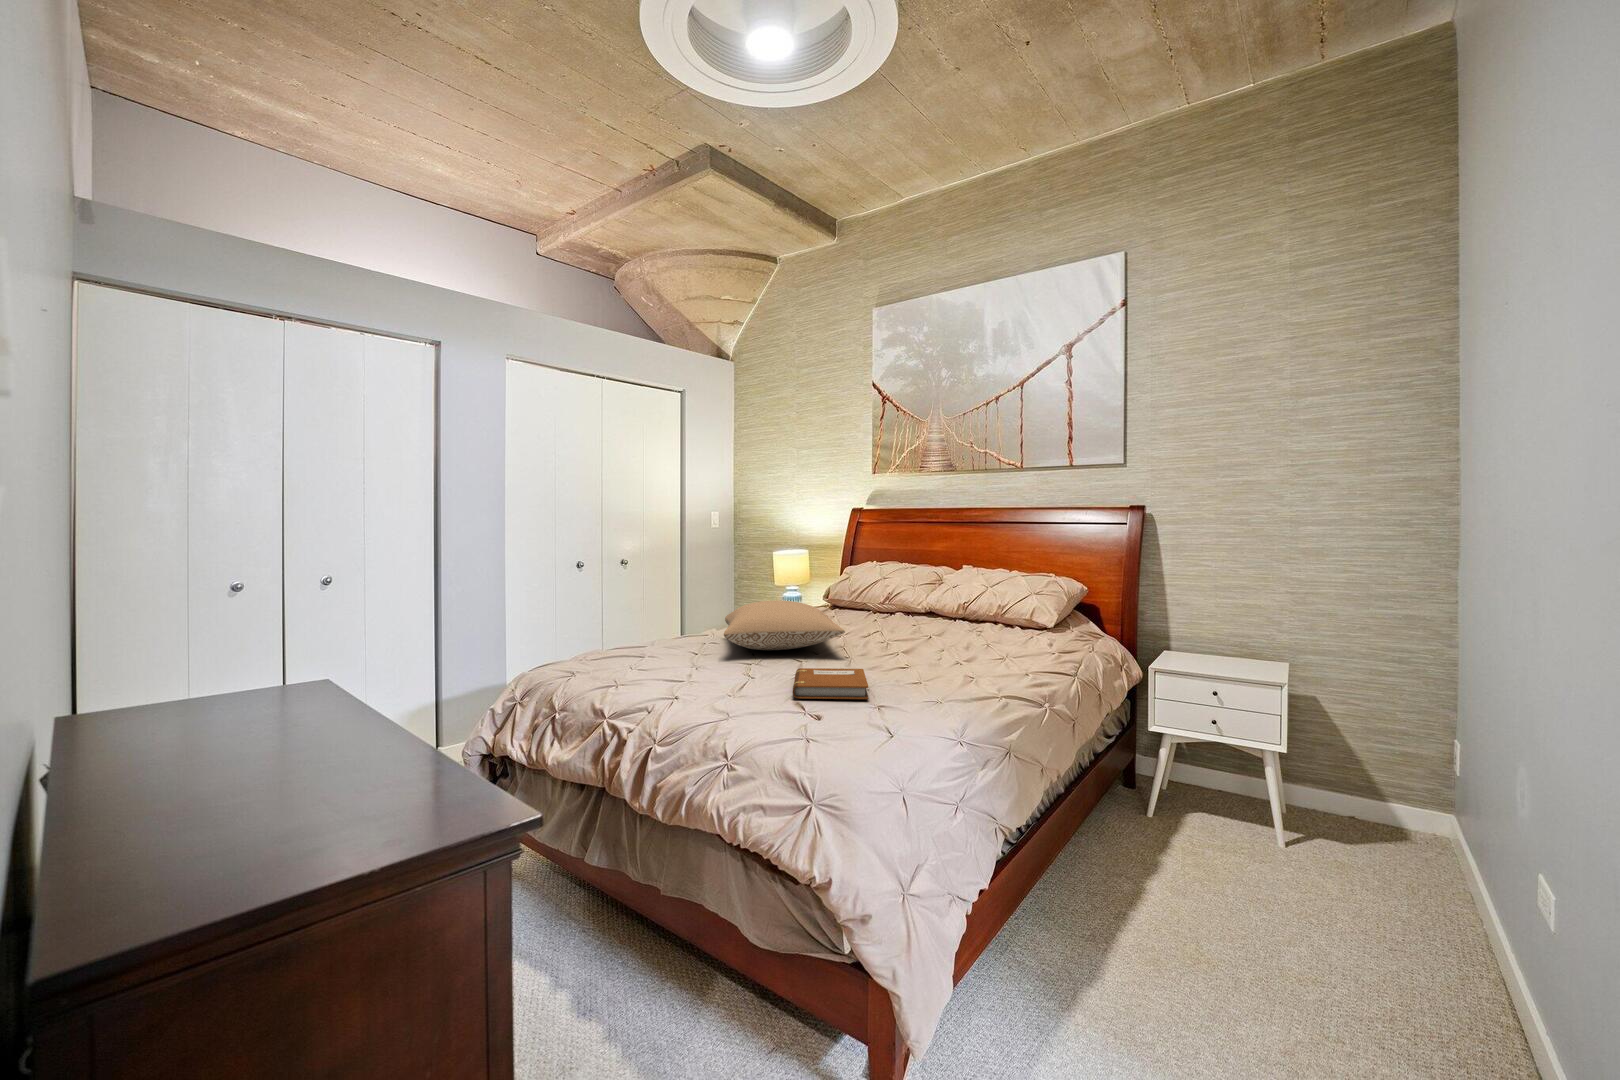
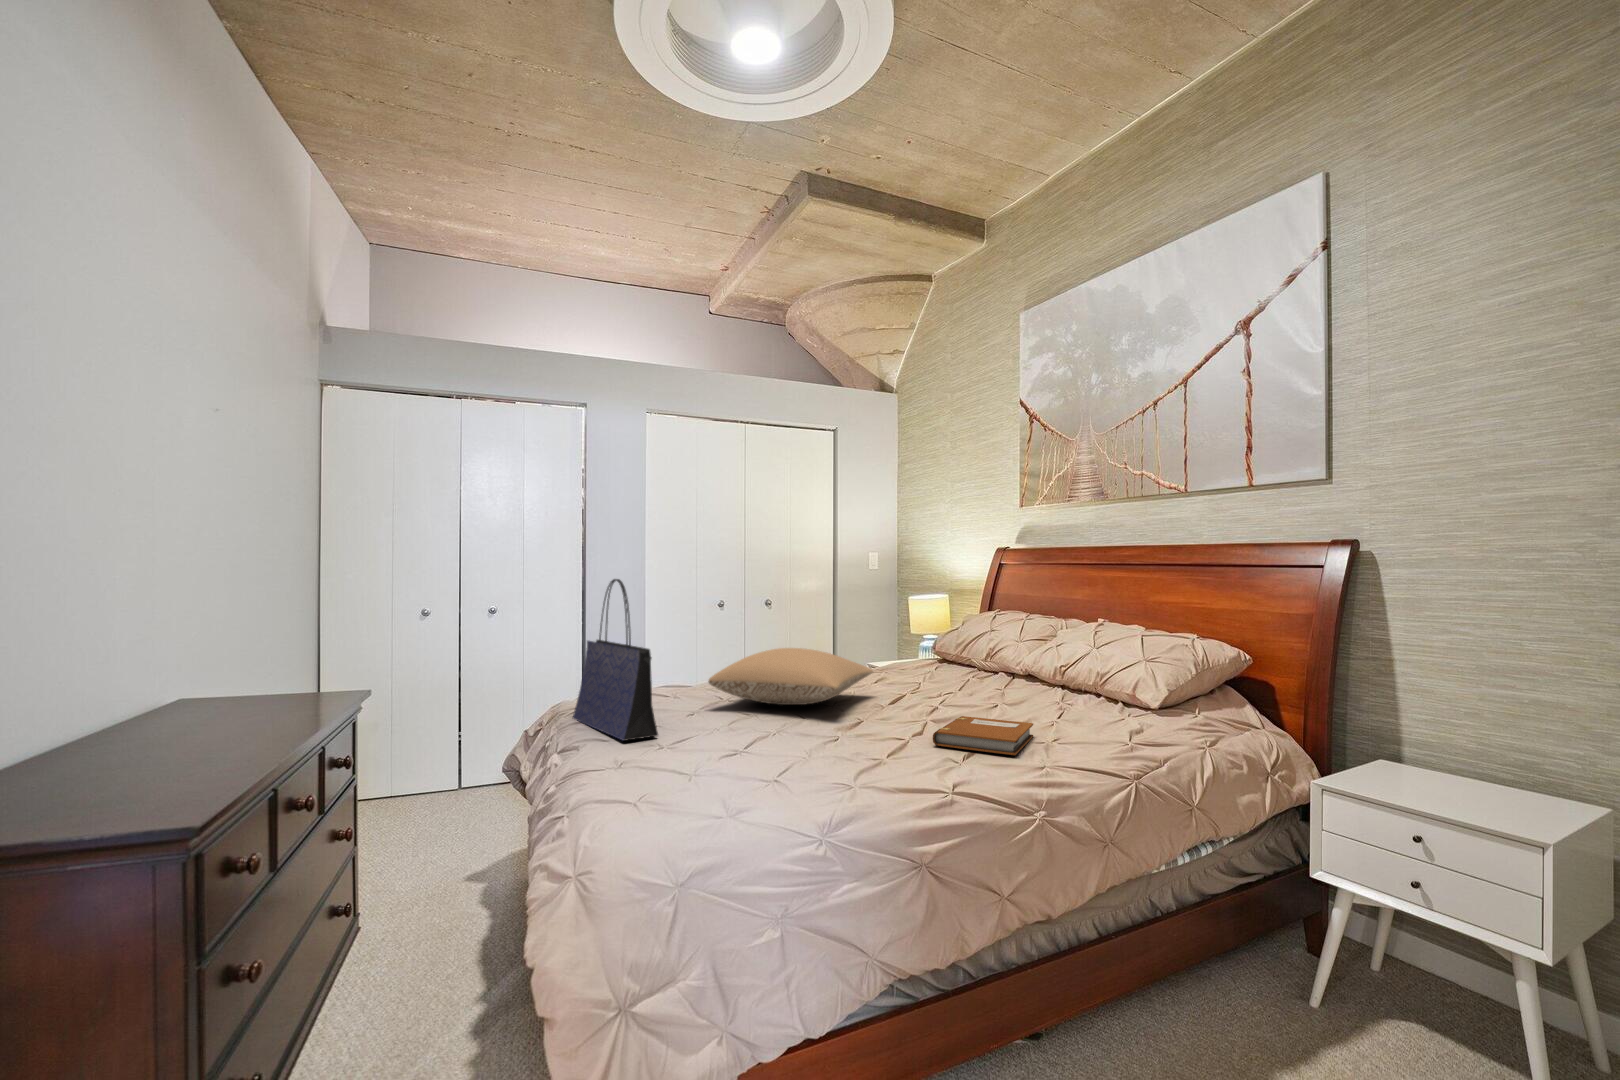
tote bag: none [617,545,737,692] -> present [573,579,658,741]
notebook: present [793,668,868,699] -> present [933,716,1033,755]

